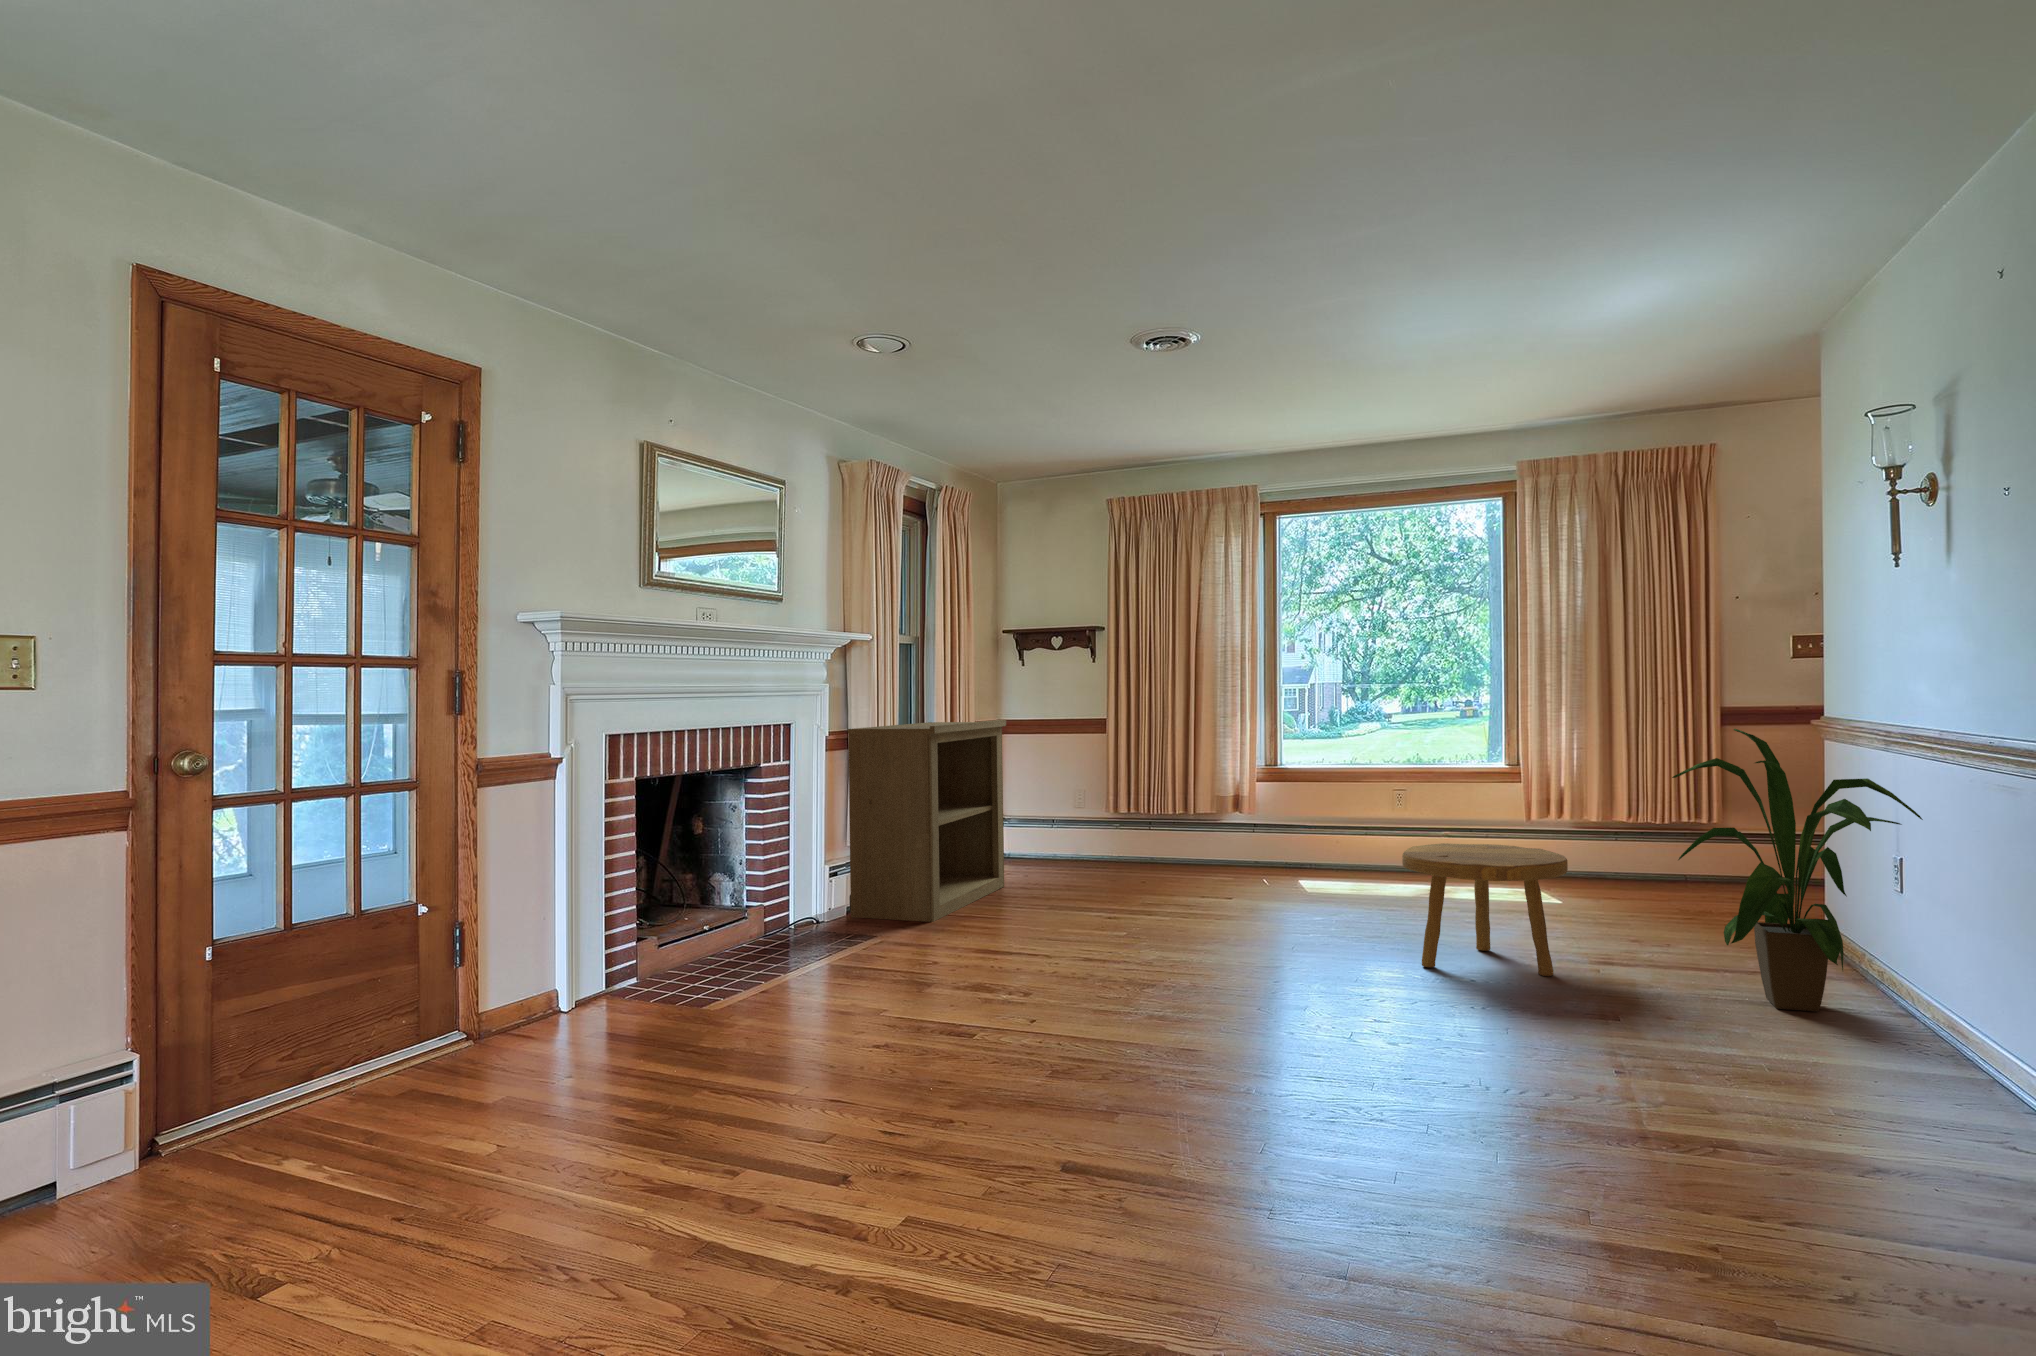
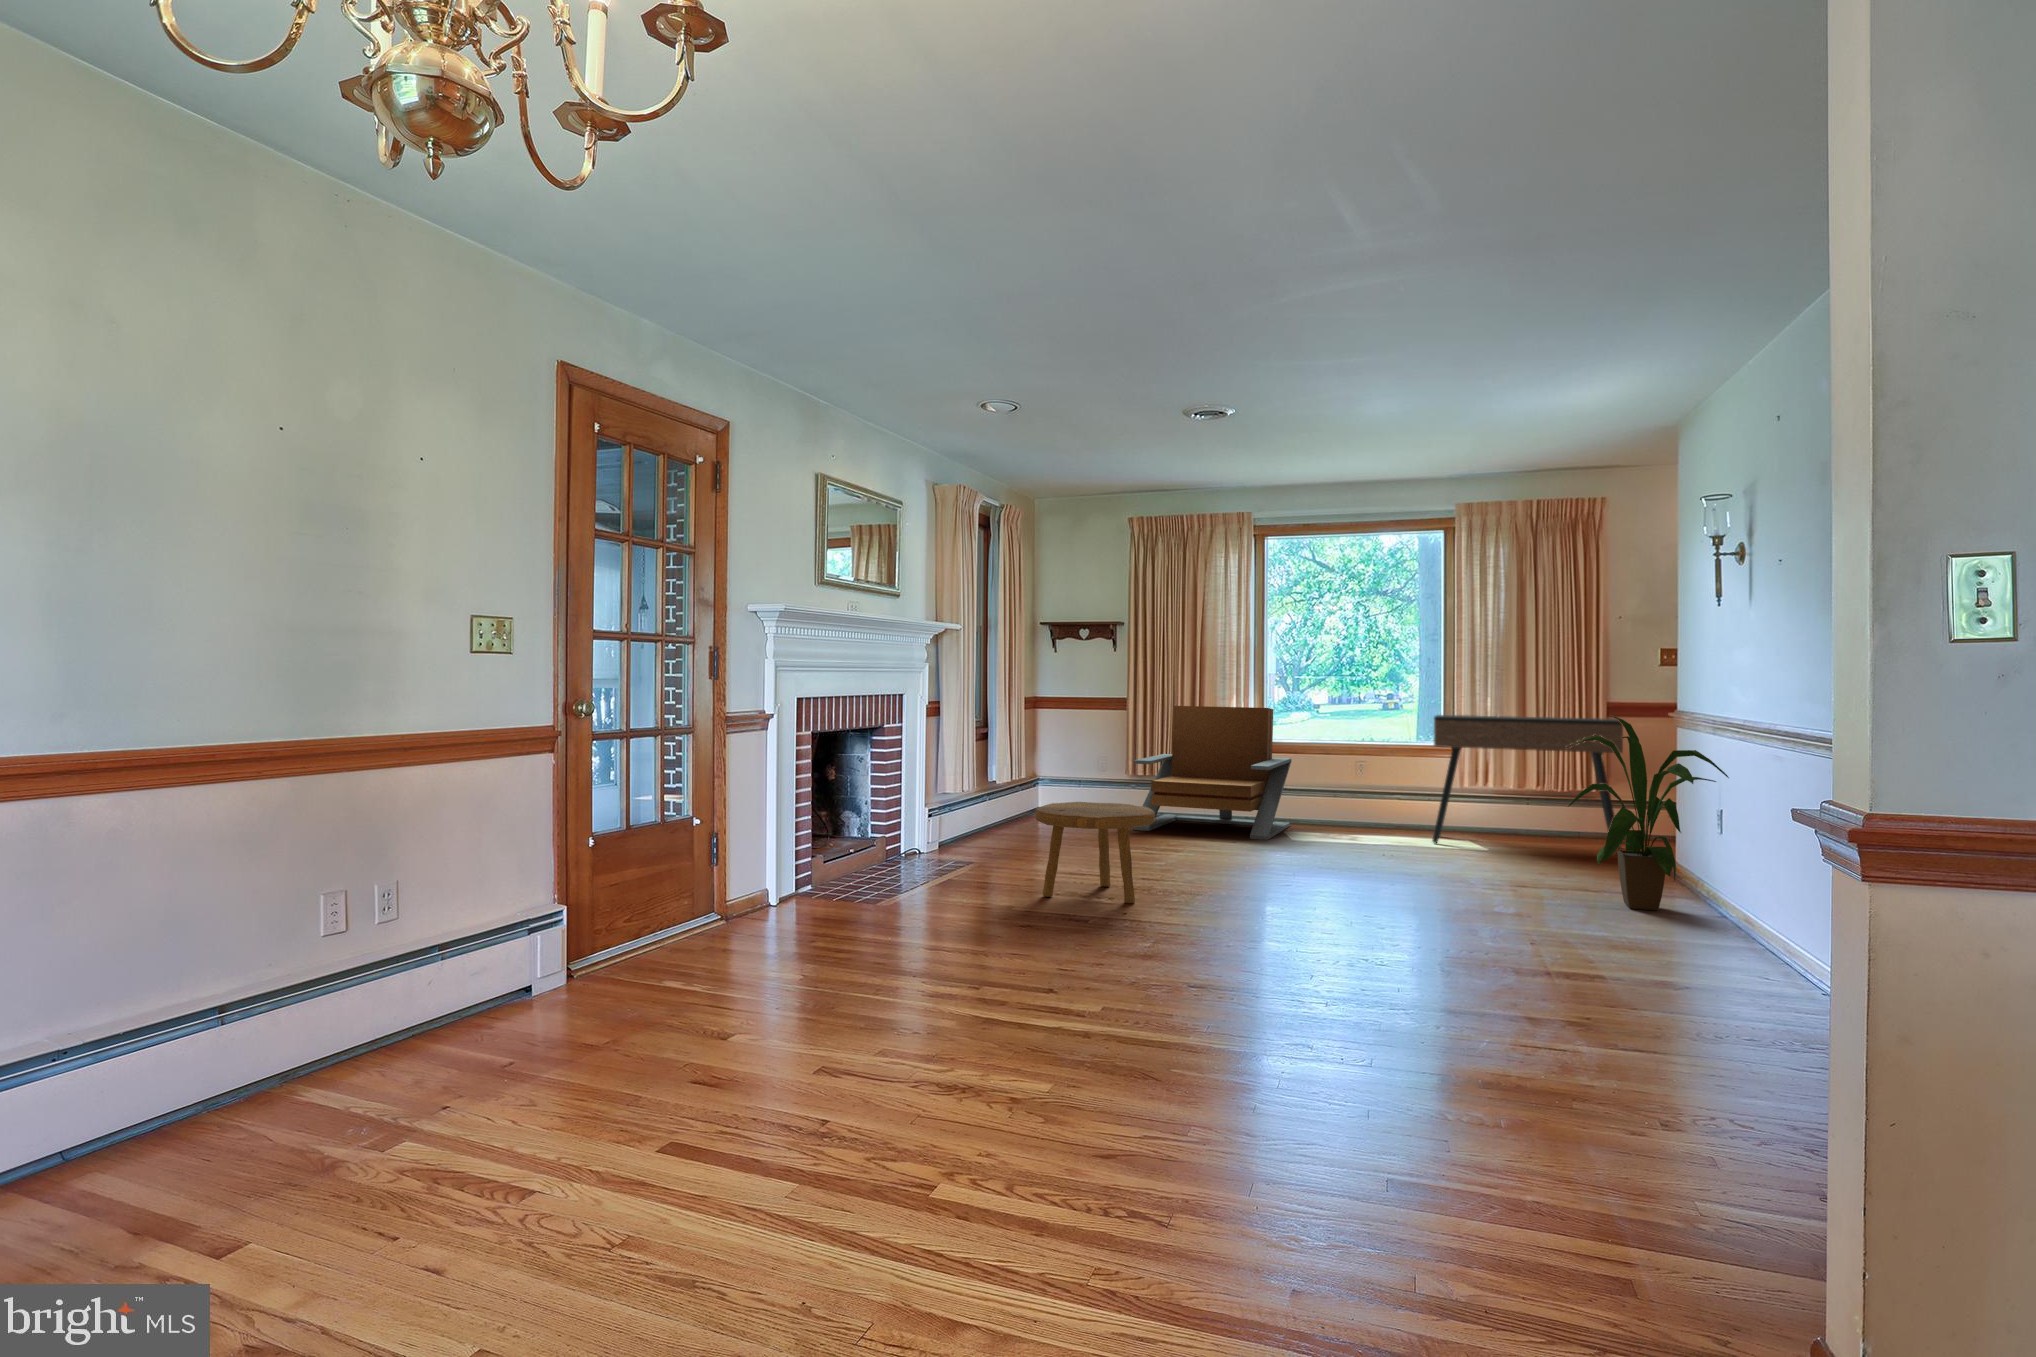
bookshelf: present [848,720,1006,922] -> none [938,697,1053,853]
lounge chair: none [1111,726,1314,896] -> present [1133,706,1291,840]
console table: none [1491,731,1751,914] -> present [1432,715,1623,854]
footstool: present [1402,843,1568,976] -> present [1035,802,1155,904]

